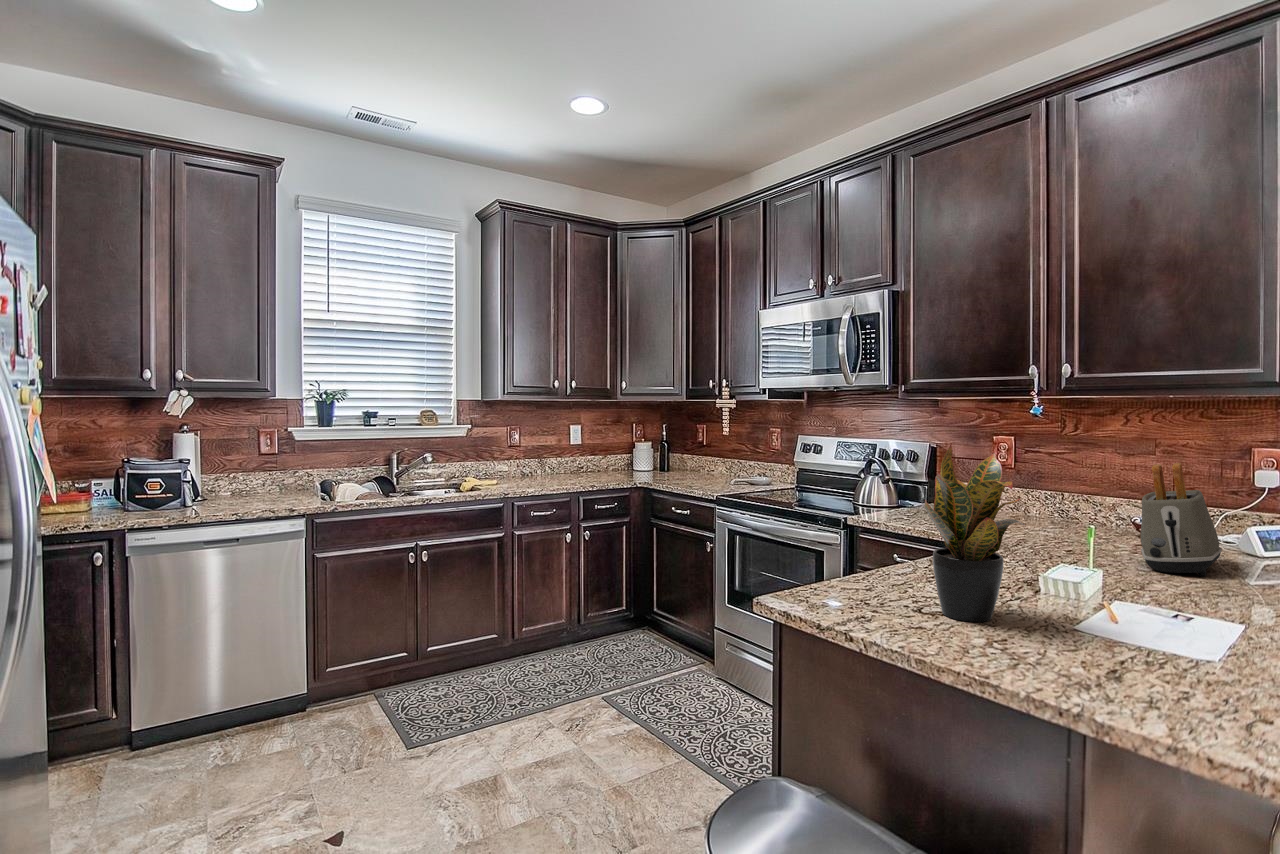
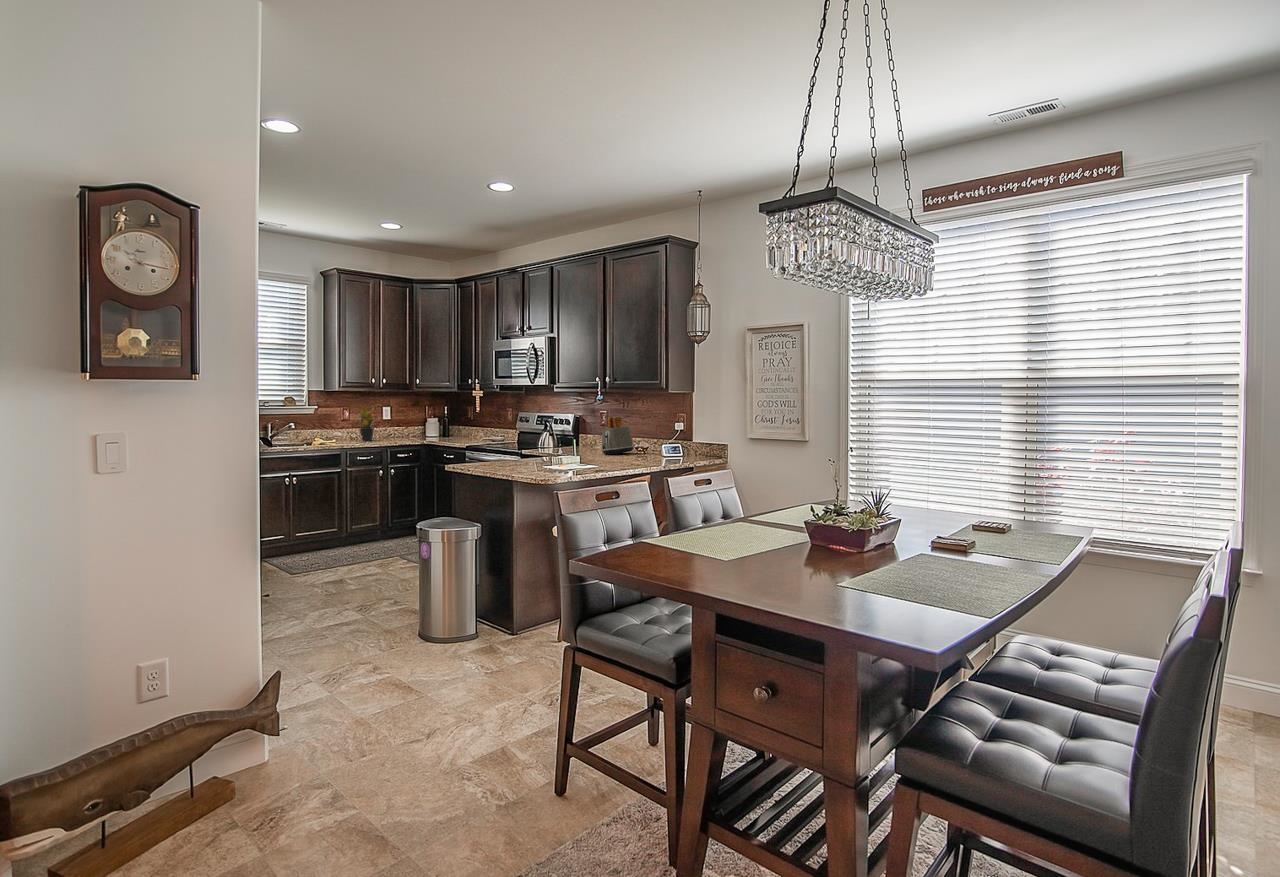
potted plant: present [924,445,1026,622] -> present [358,405,375,441]

